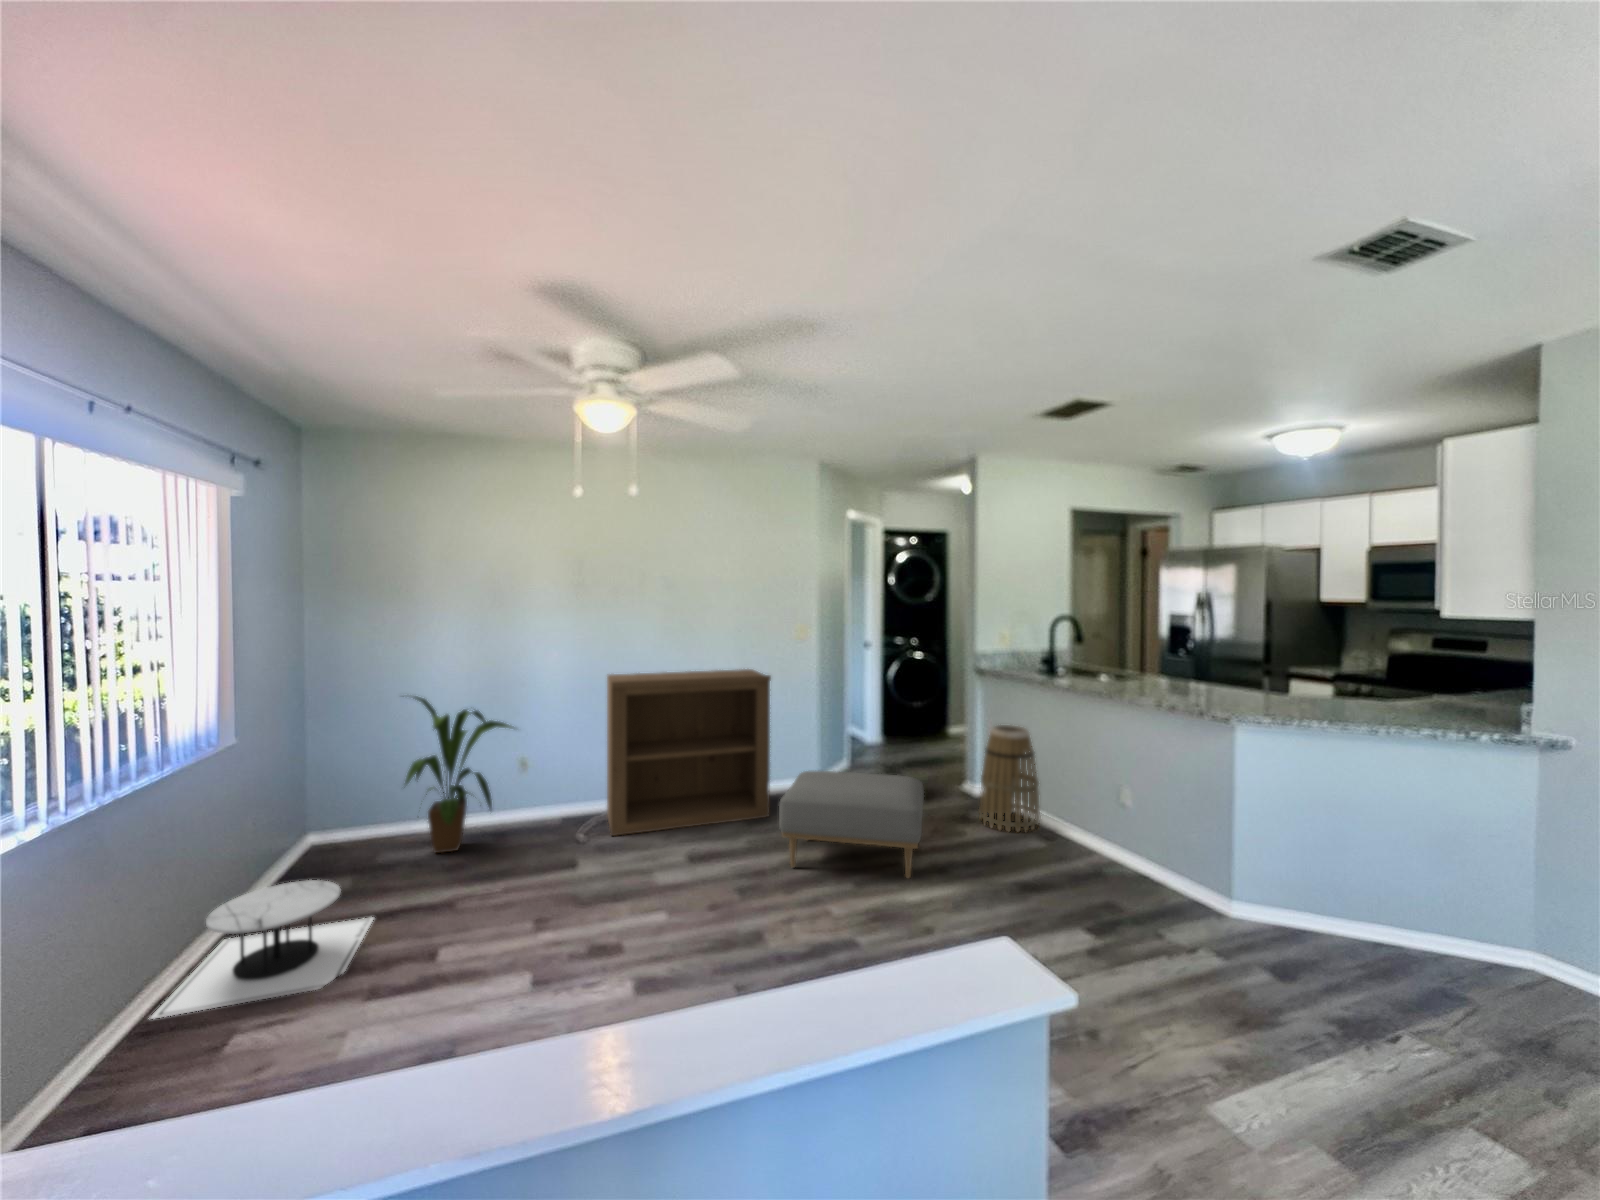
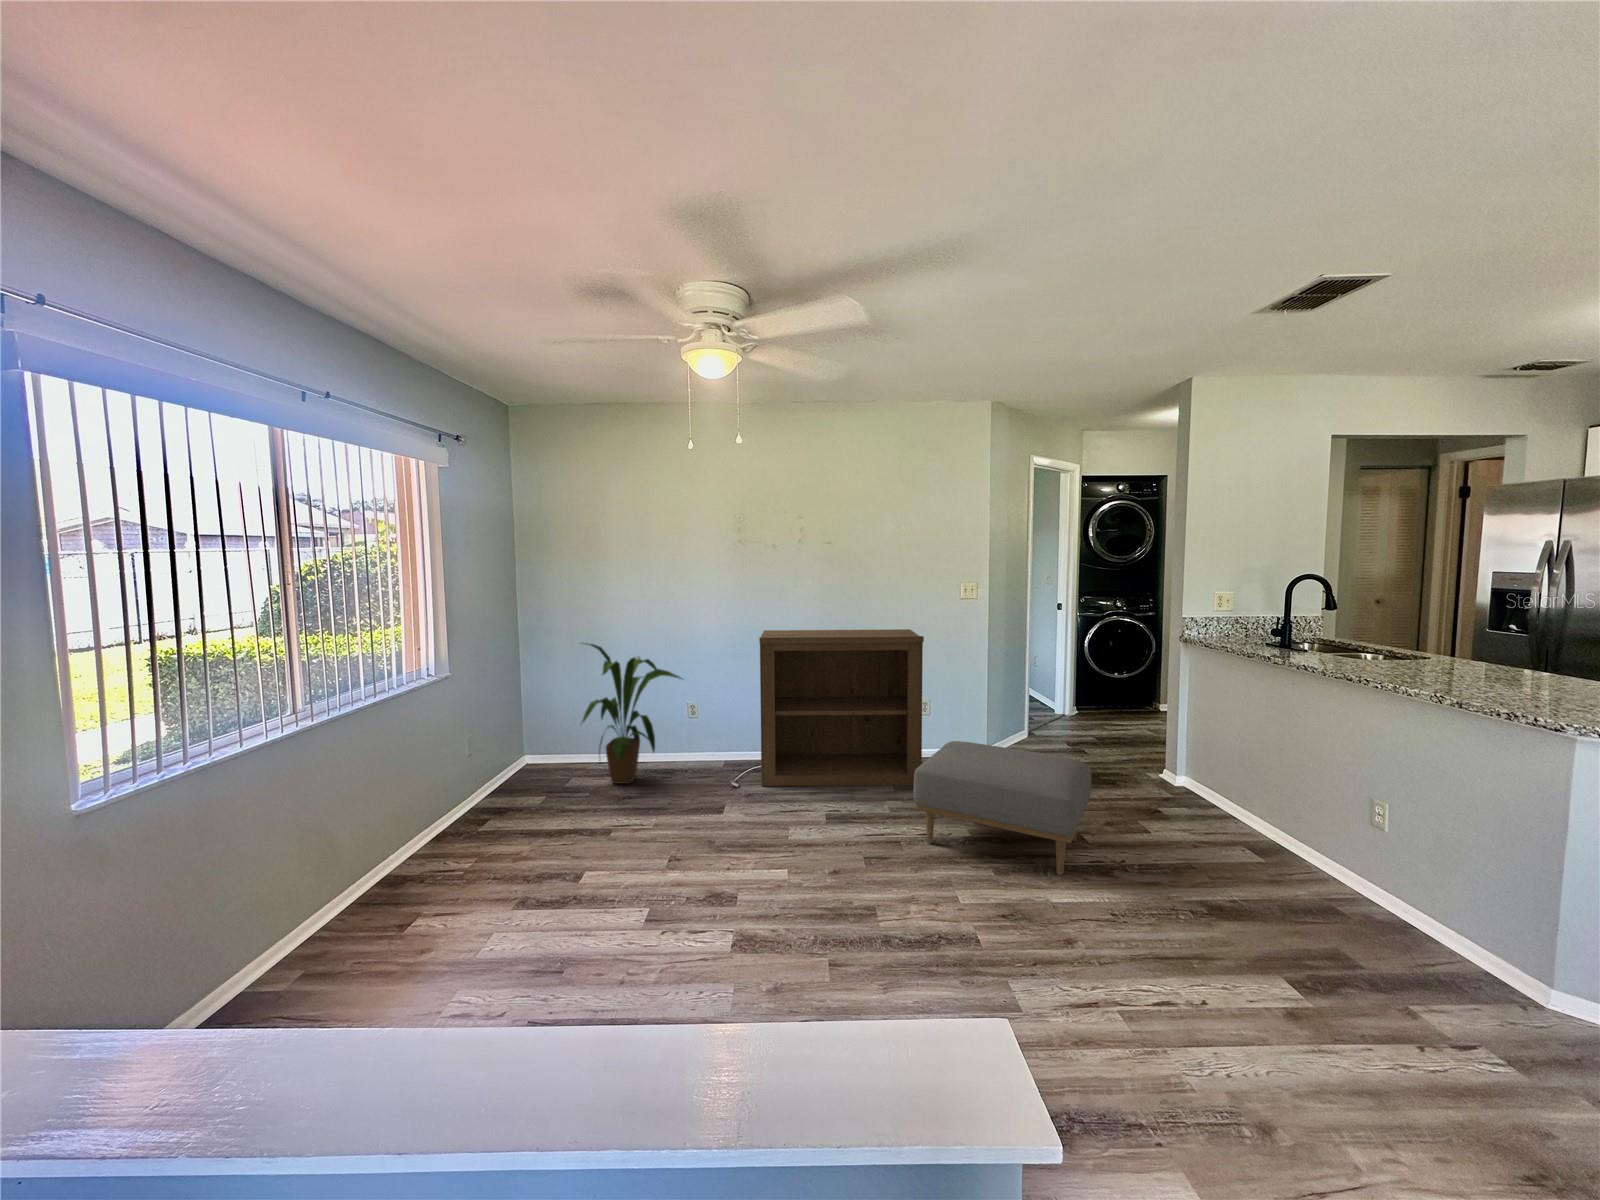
basket: present [979,725,1041,833] -> none [1171,707,1258,841]
side table: present [151,880,373,1019] -> none [374,796,550,892]

